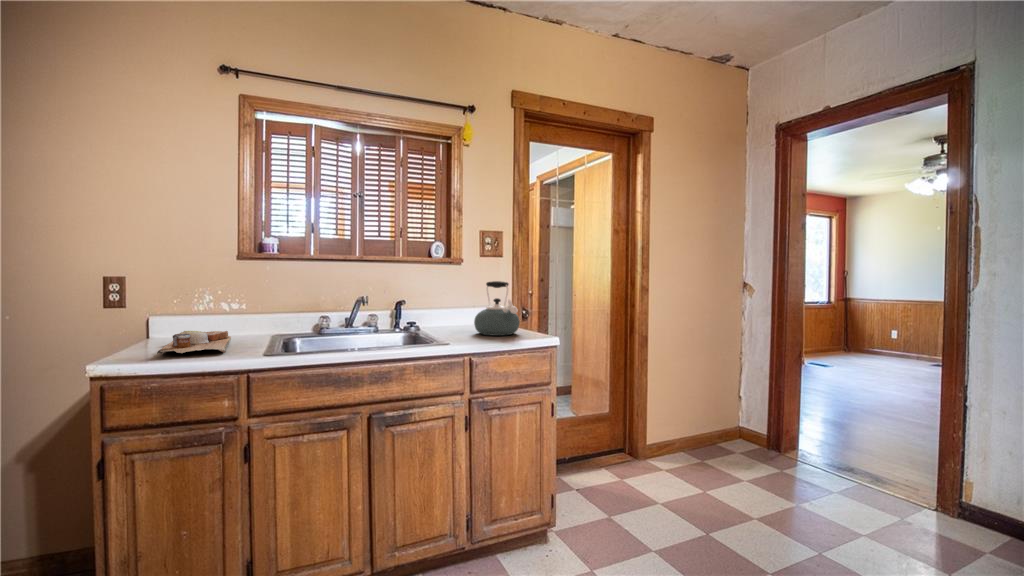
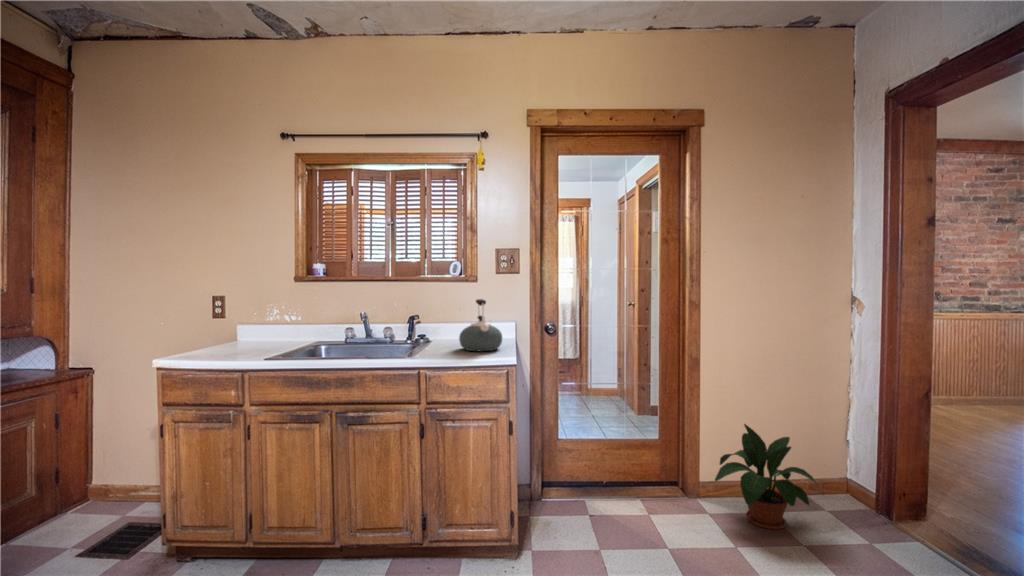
cutting board: present [157,331,231,354] -> none [201,336,280,355]
potted plant: none [665,388,745,472] -> present [715,424,819,529]

